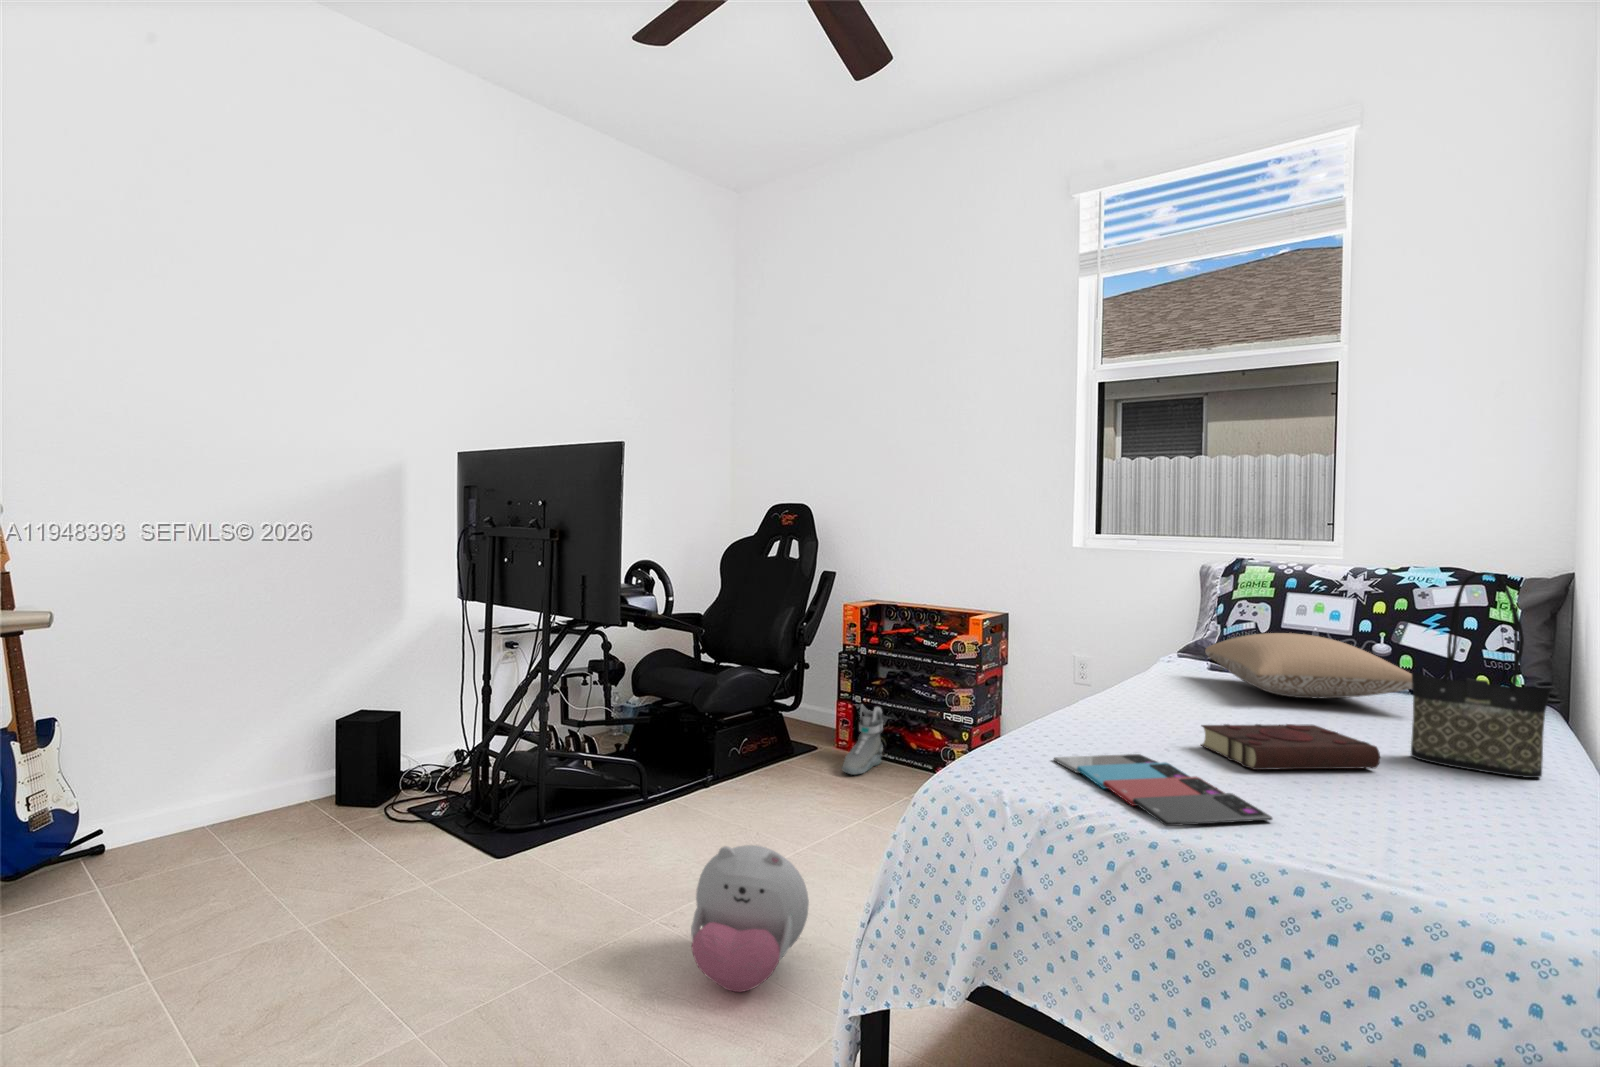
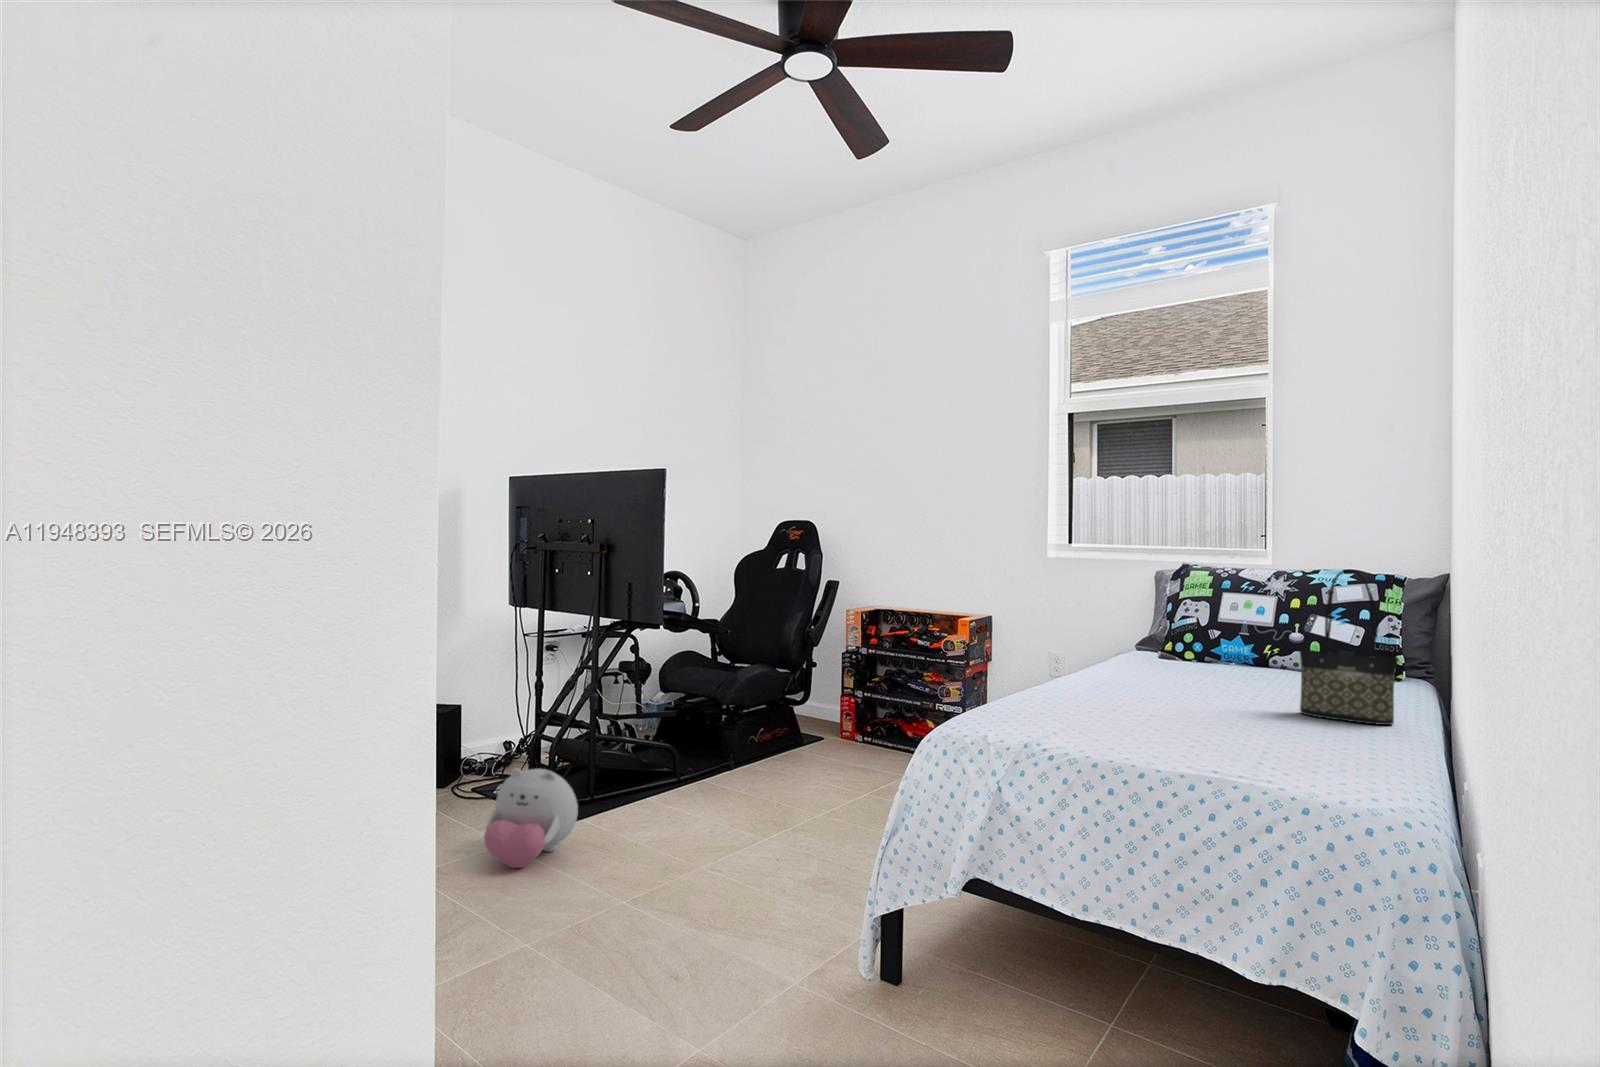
pillow: present [1205,633,1413,698] -> none [1153,625,1324,676]
sneaker: present [842,704,883,775] -> none [847,697,883,758]
book: present [1201,724,1380,770] -> none [1139,690,1273,721]
smartphone: present [1053,754,1272,826] -> none [1025,712,1182,752]
plush toy: present [691,845,809,992] -> present [484,768,578,868]

